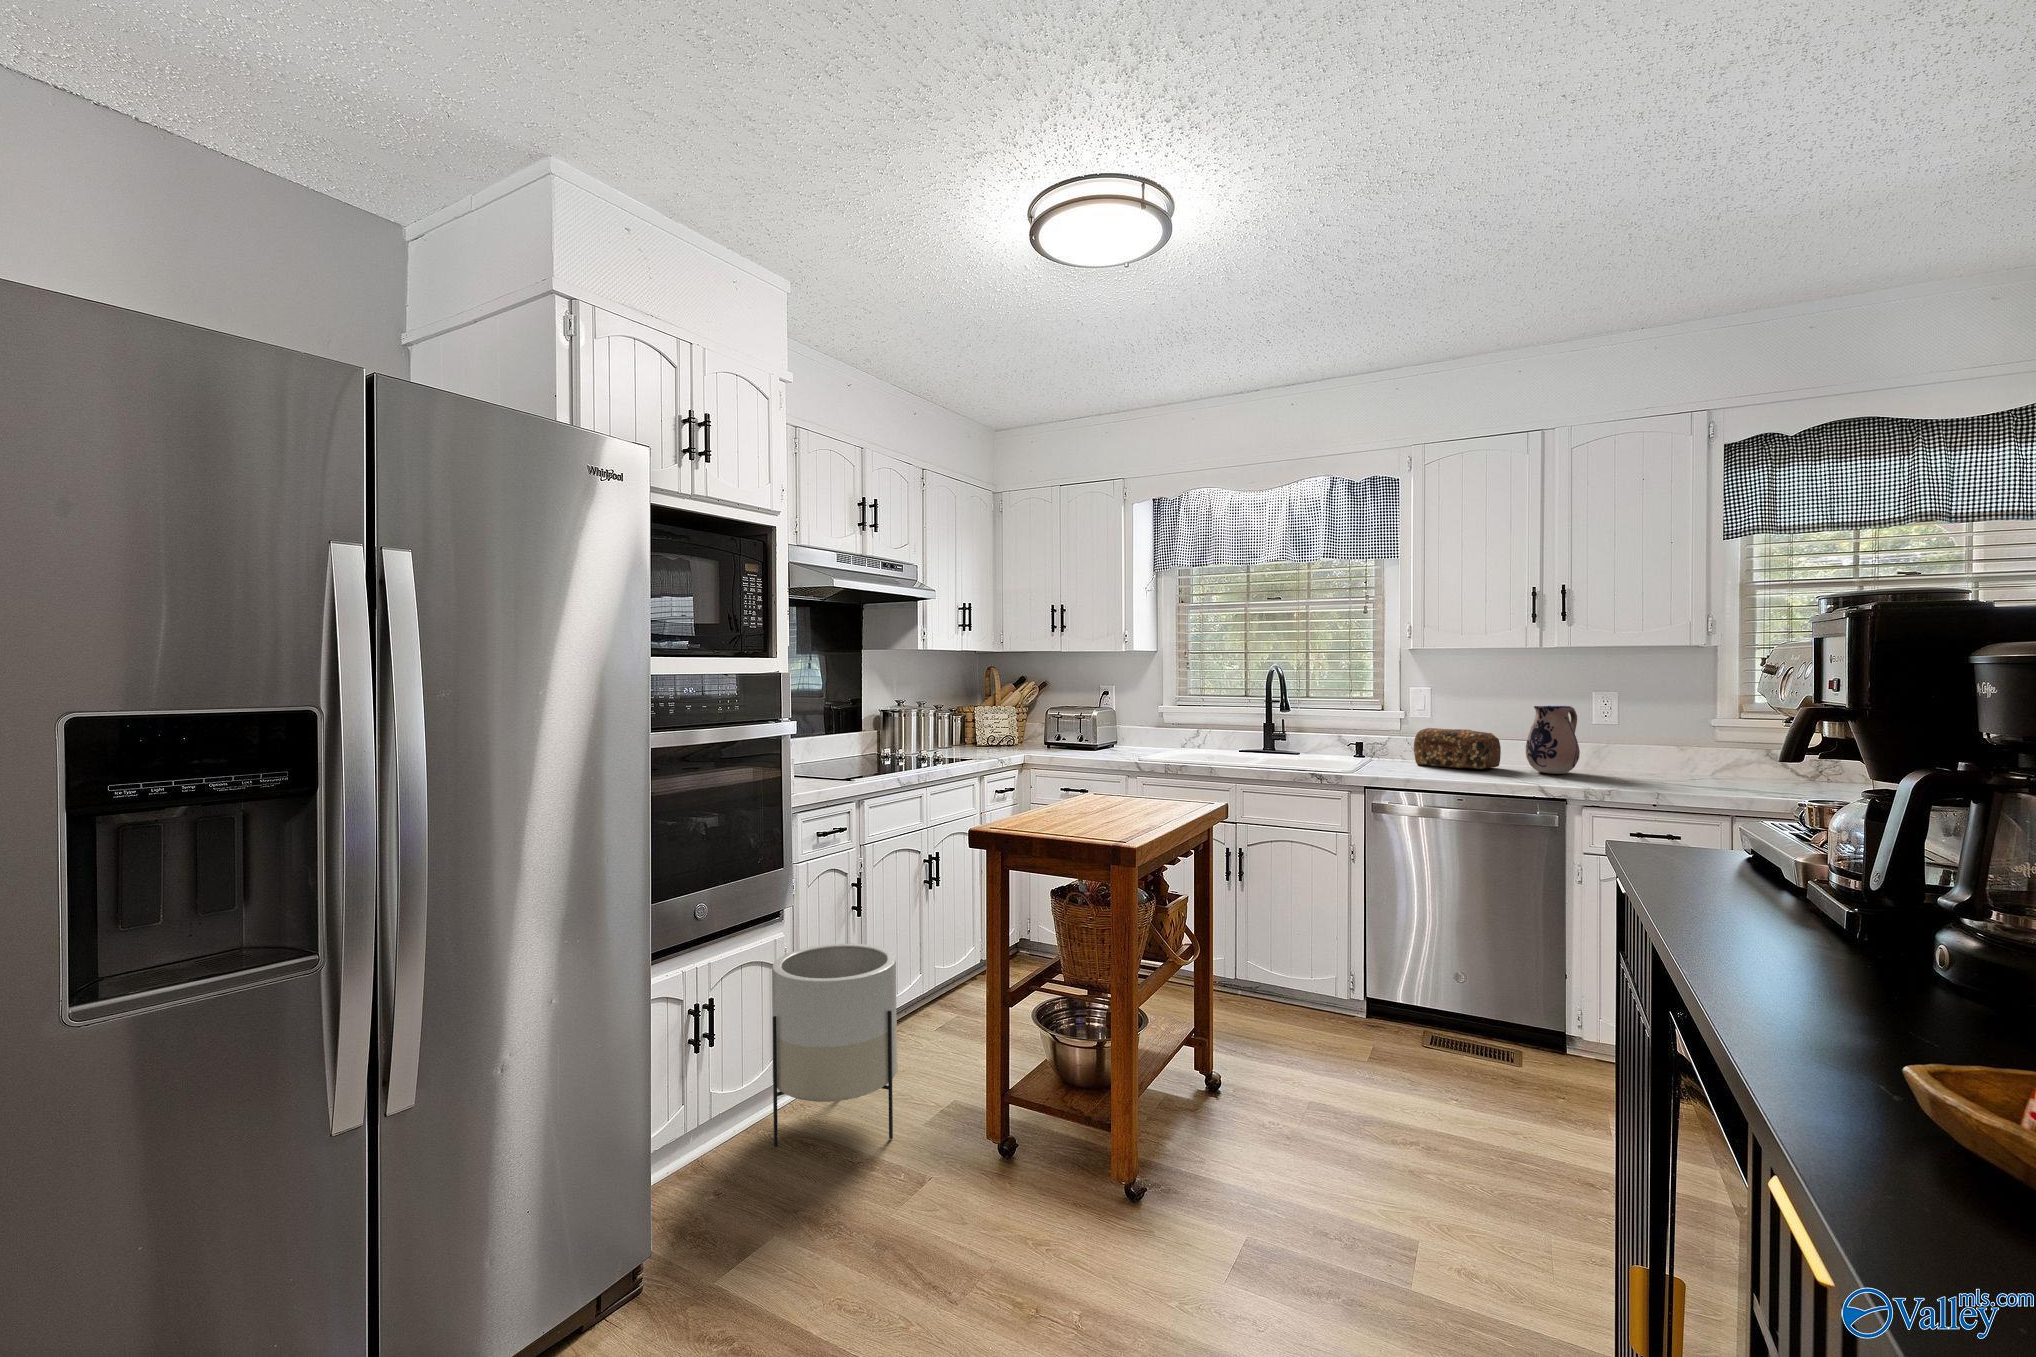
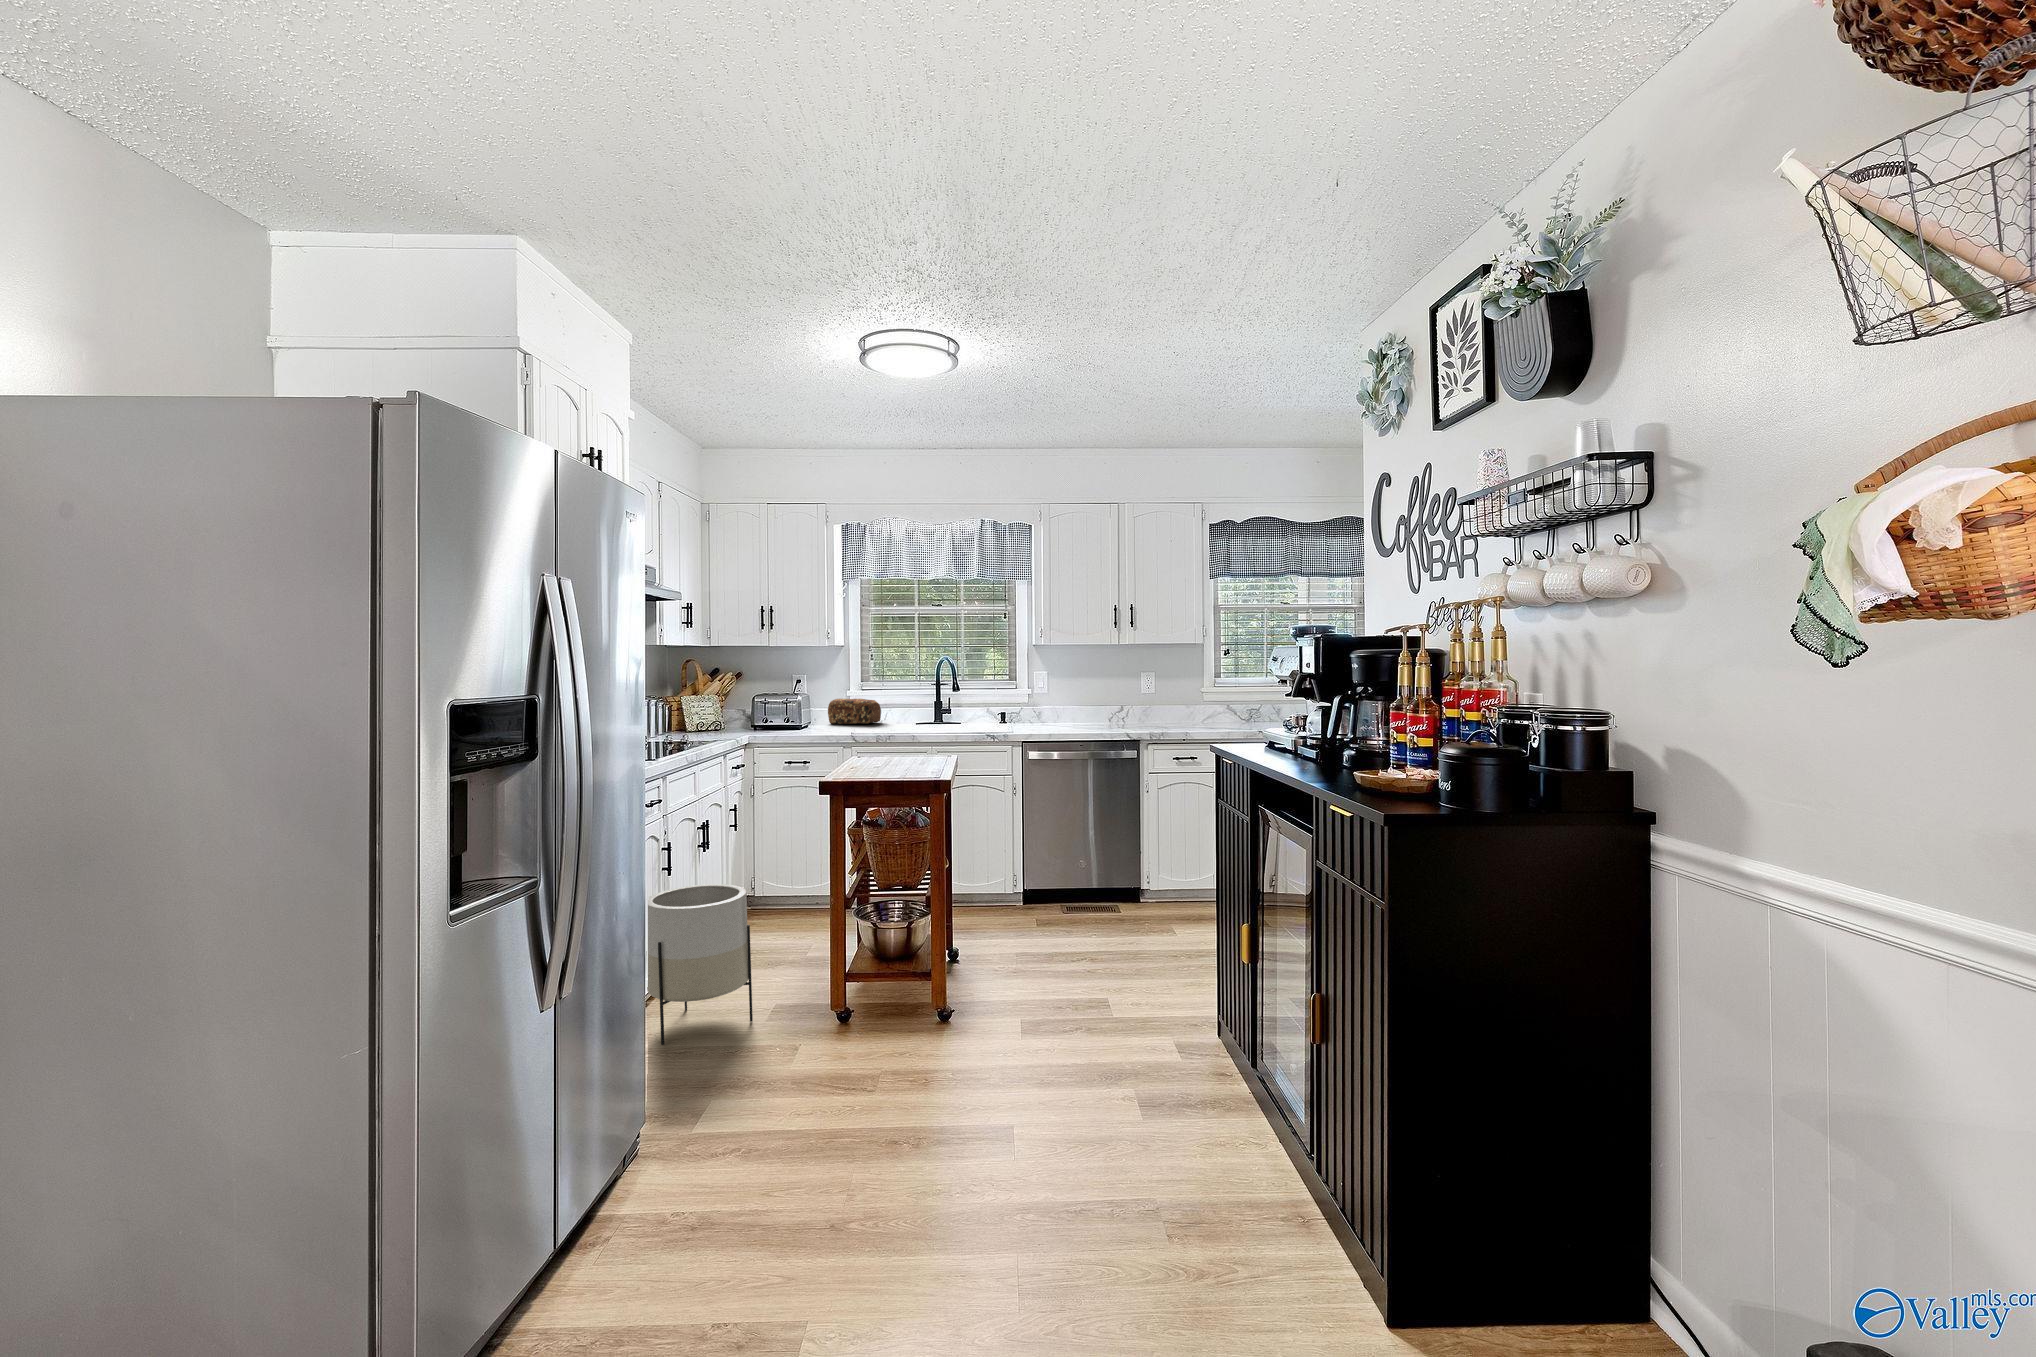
ceramic pitcher: present [1526,706,1580,774] -> none [1111,682,1142,726]
bread loaf: present [1414,728,1501,769] -> present [828,699,881,724]

